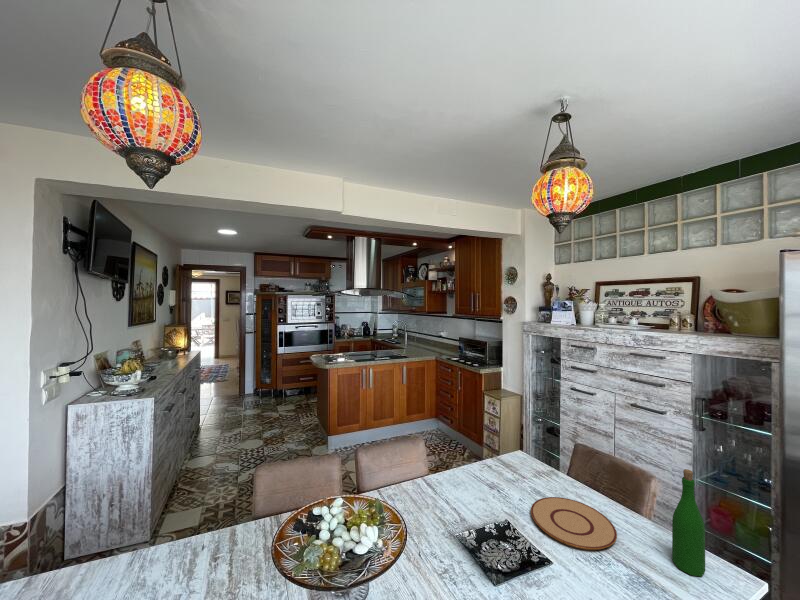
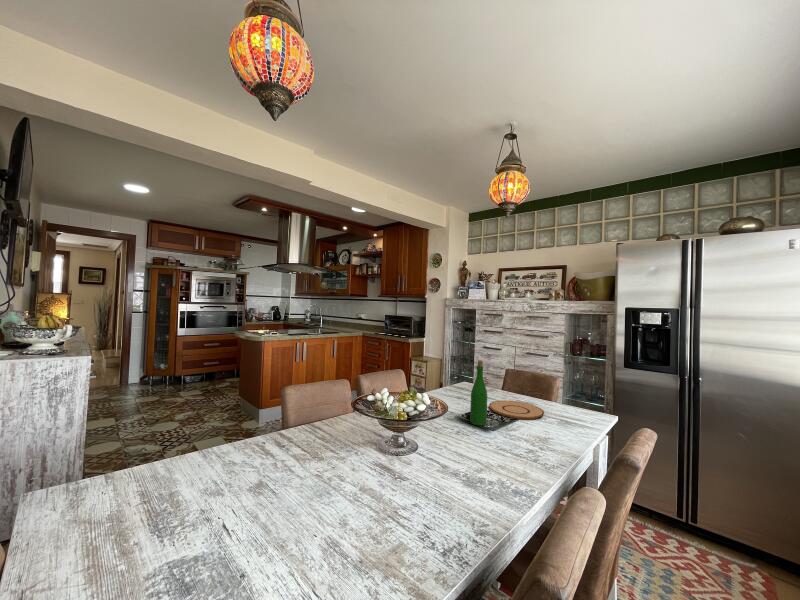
wine bottle: present [672,469,705,577] -> present [470,360,487,426]

